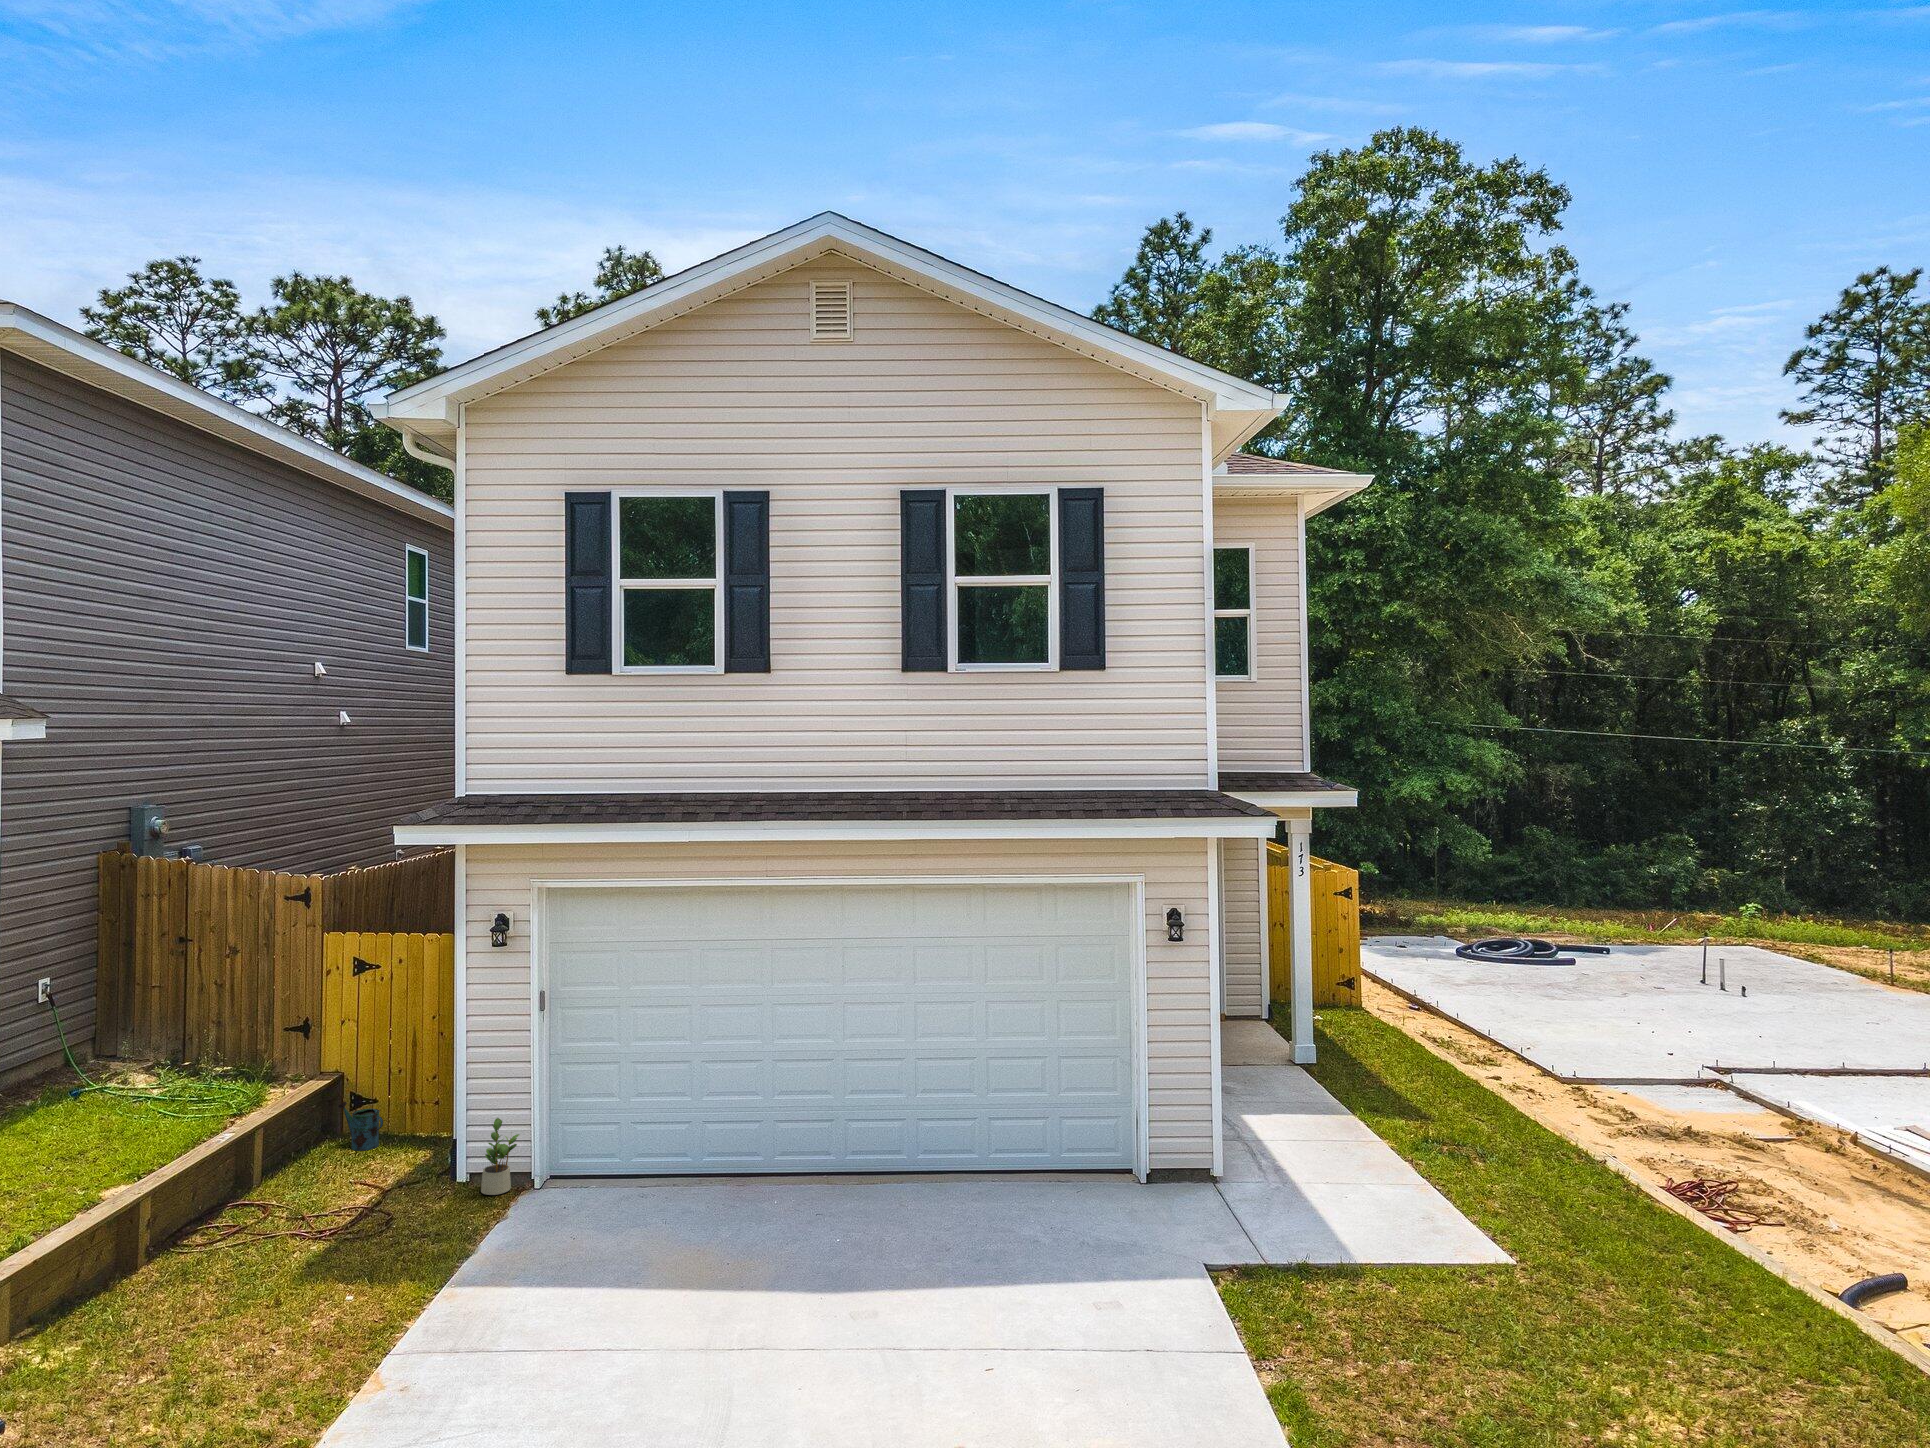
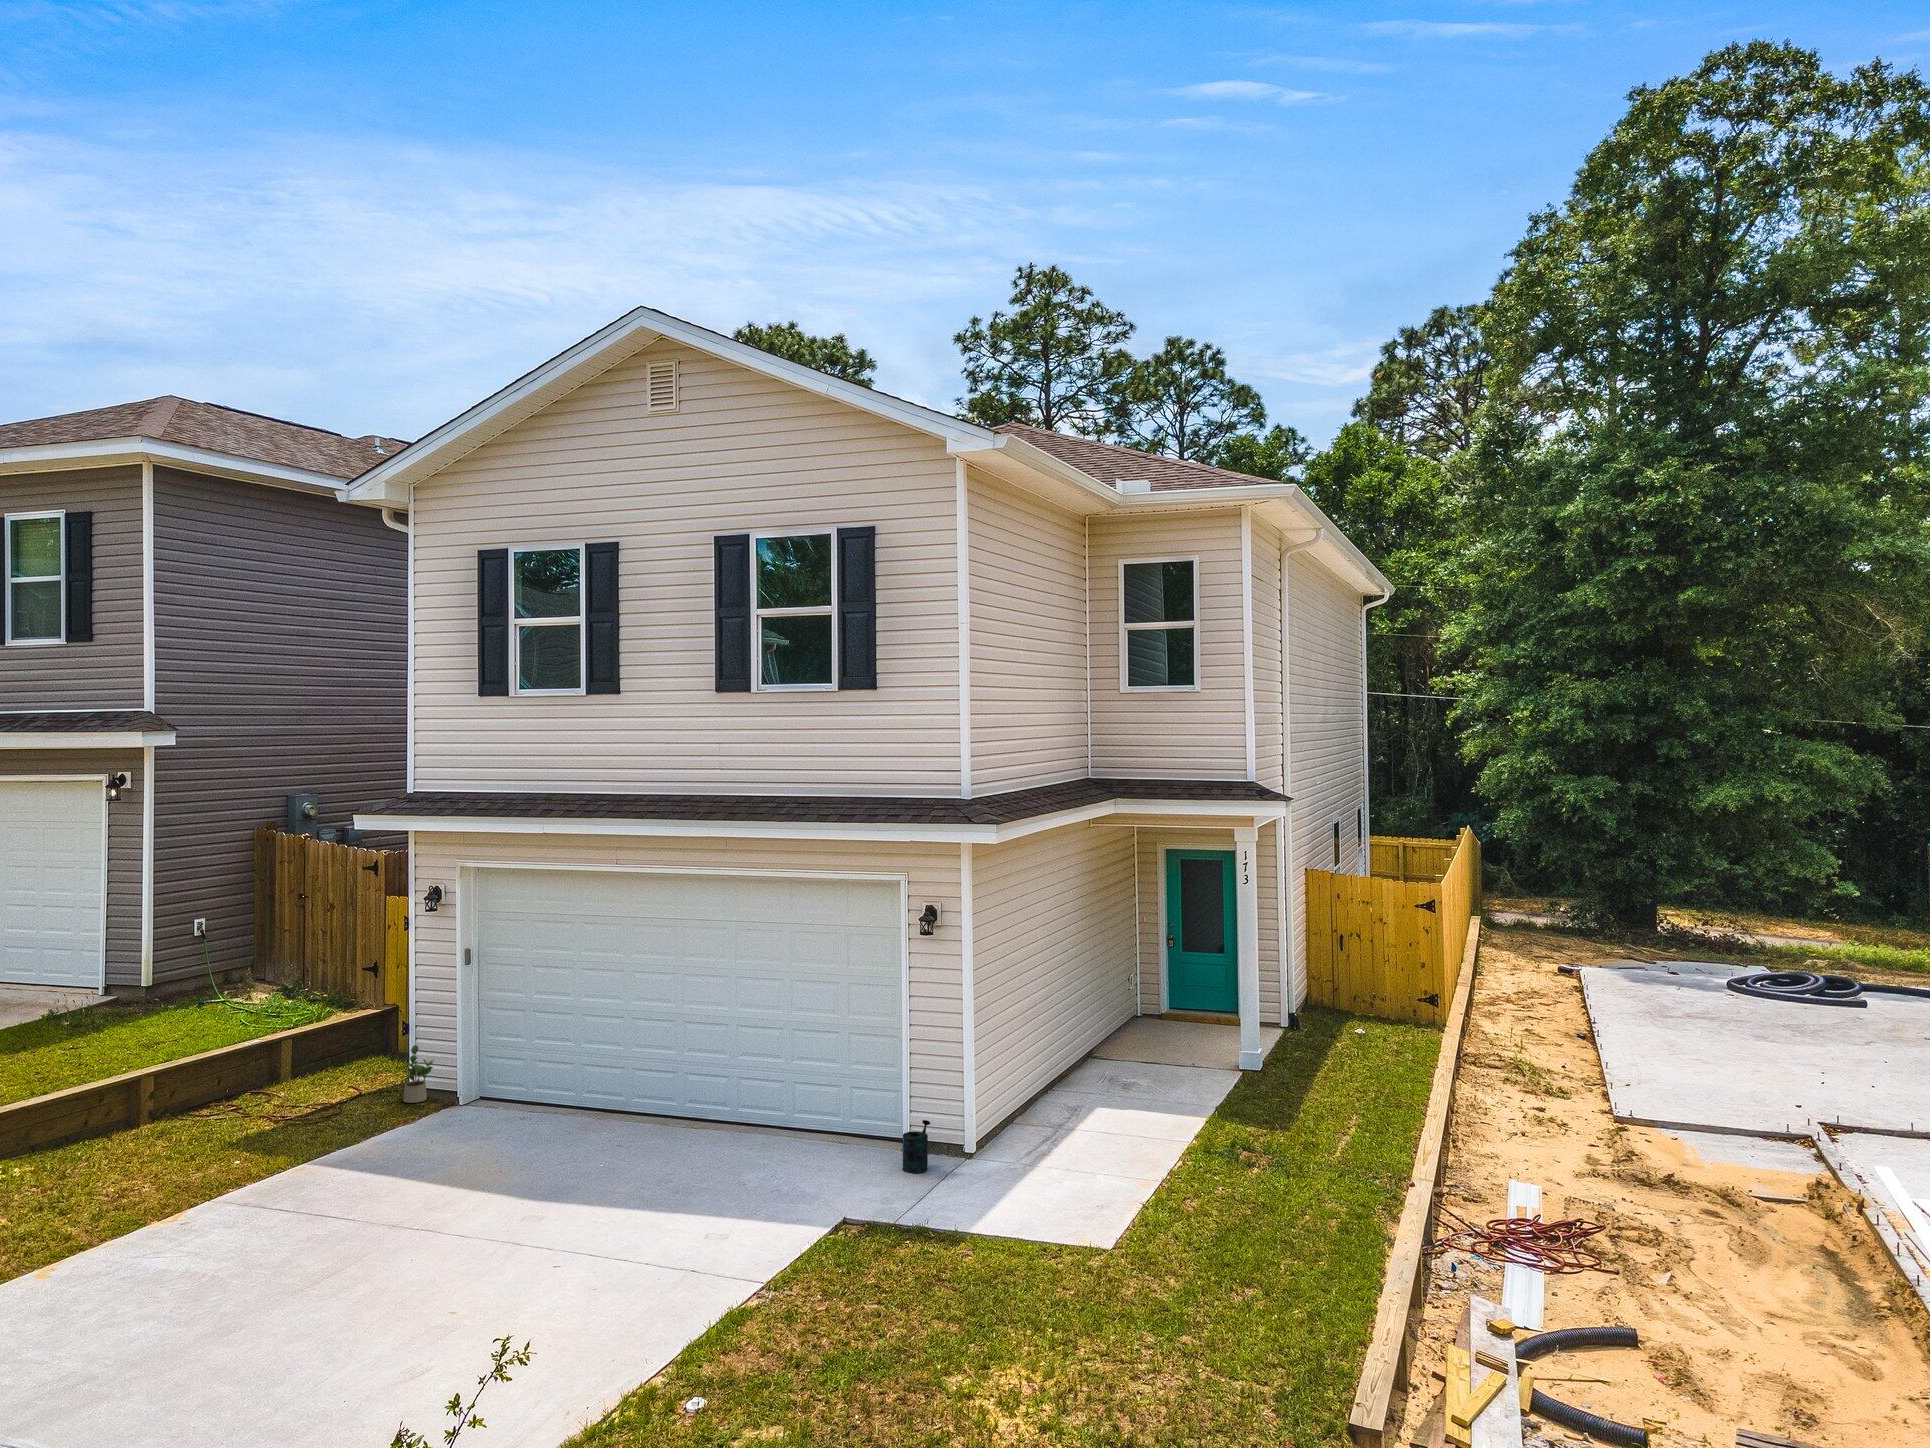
watering can: present [338,1102,383,1151] -> present [903,1120,930,1173]

